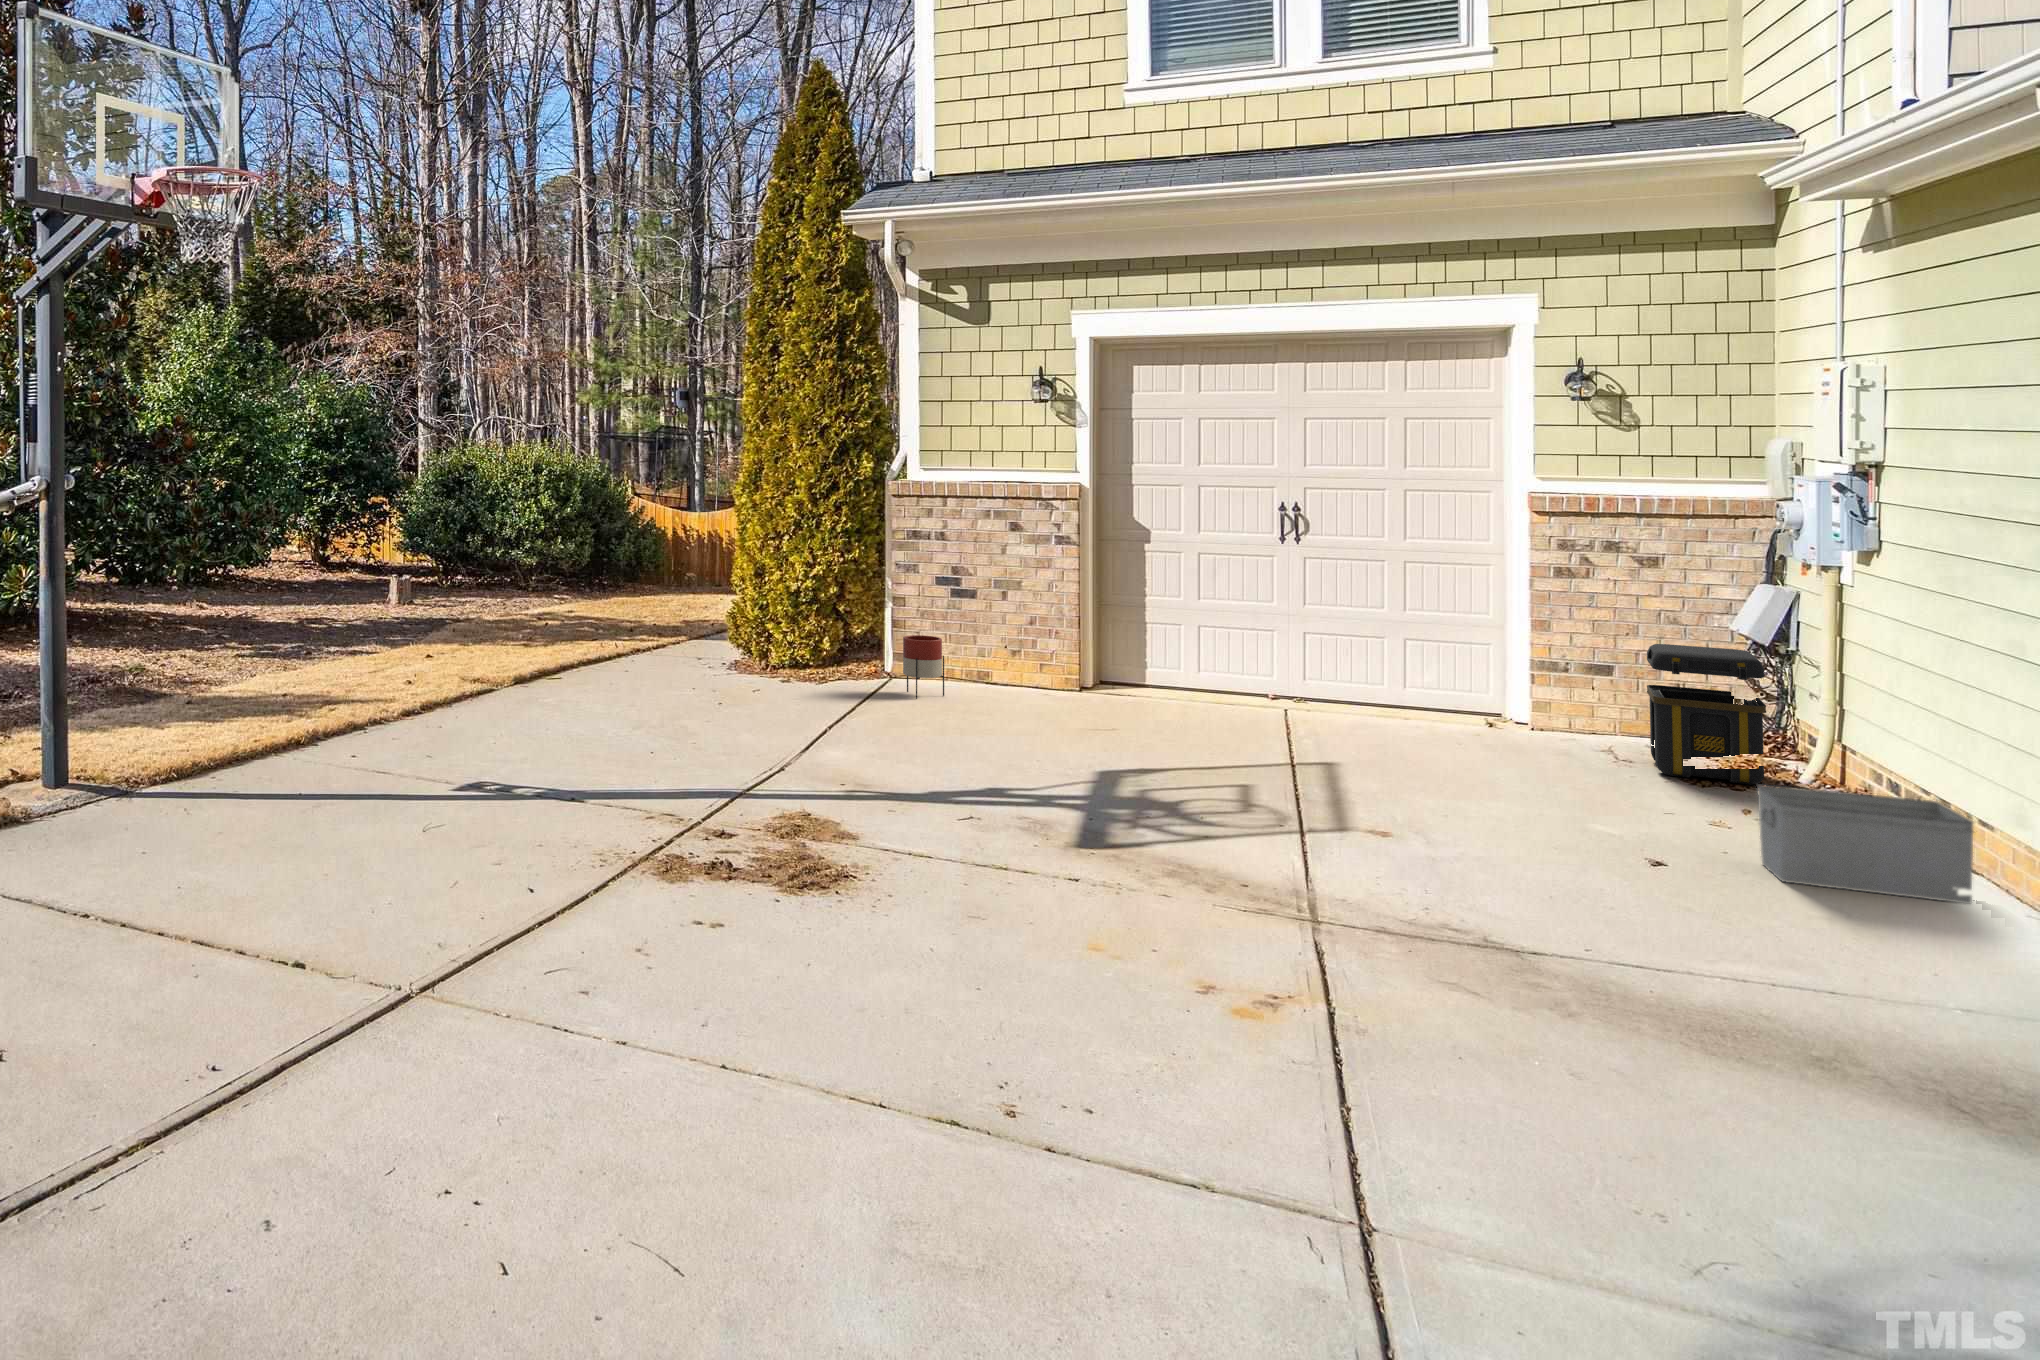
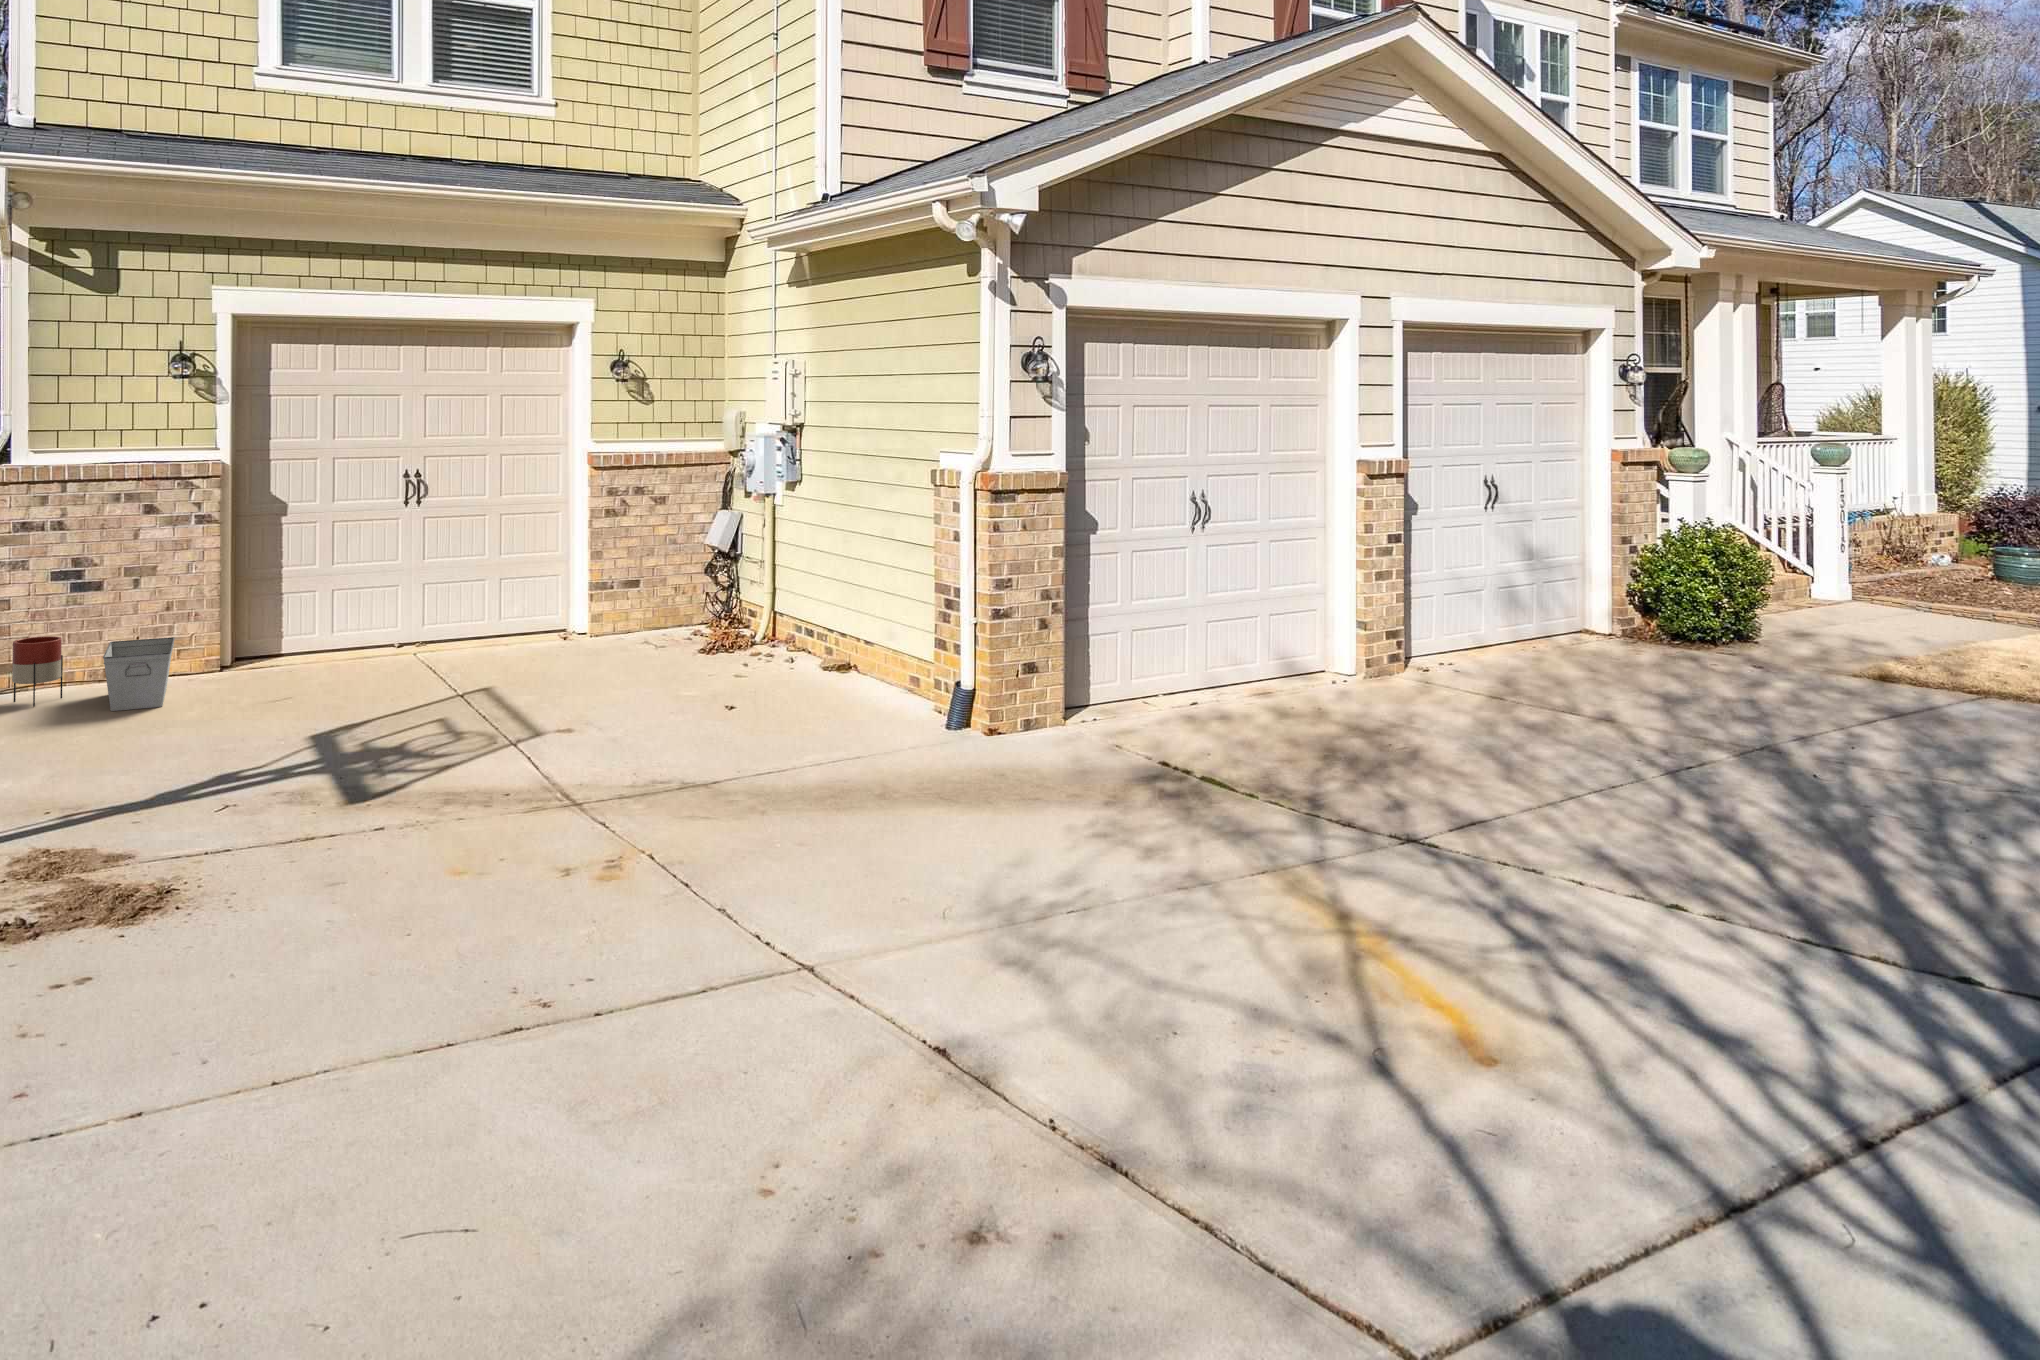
toolbox: present [1647,644,1766,785] -> none [656,554,728,649]
storage bin: present [1757,784,1974,904] -> present [103,637,175,711]

